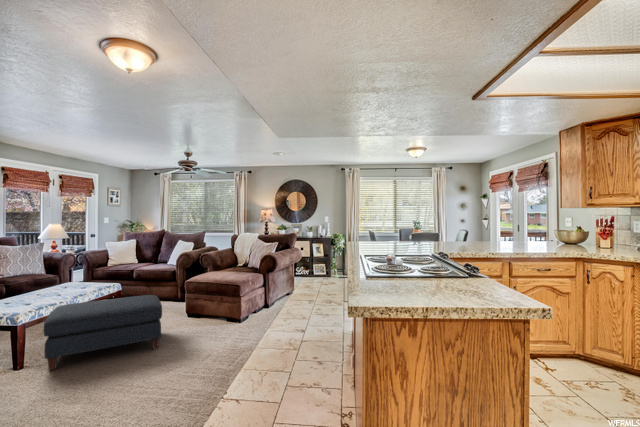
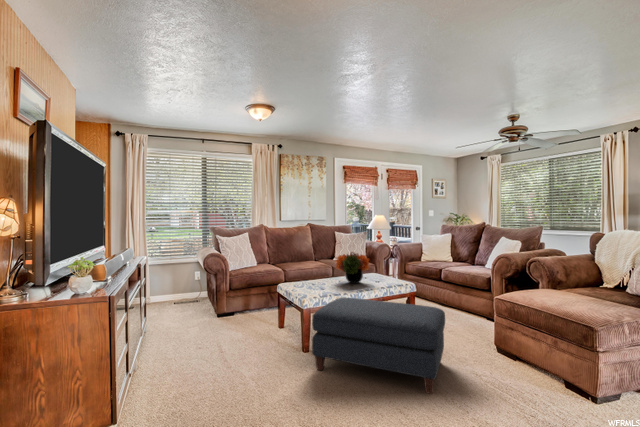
flower arrangement: none [37,263,79,293] -> present [336,252,369,283]

